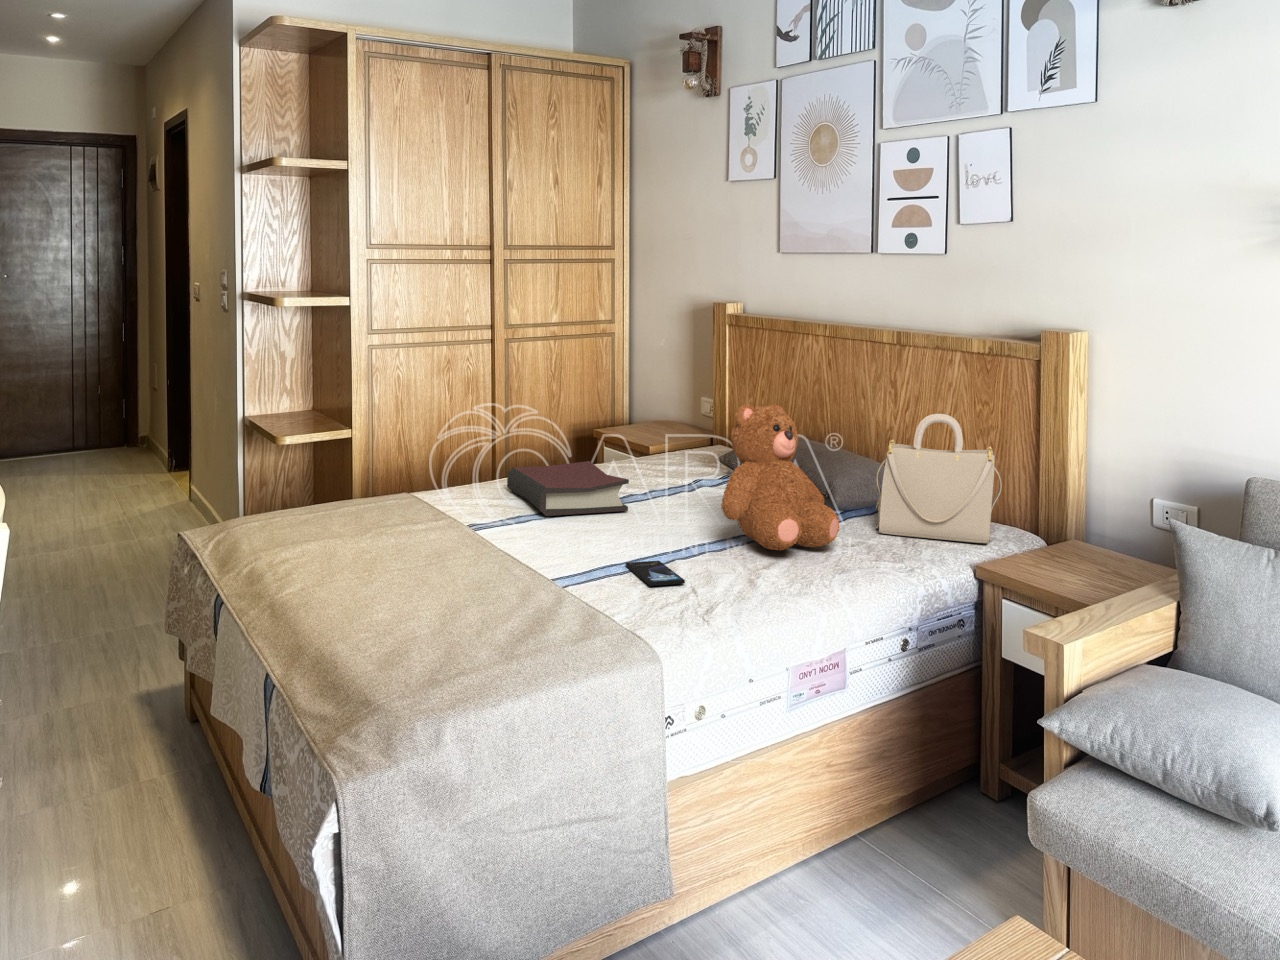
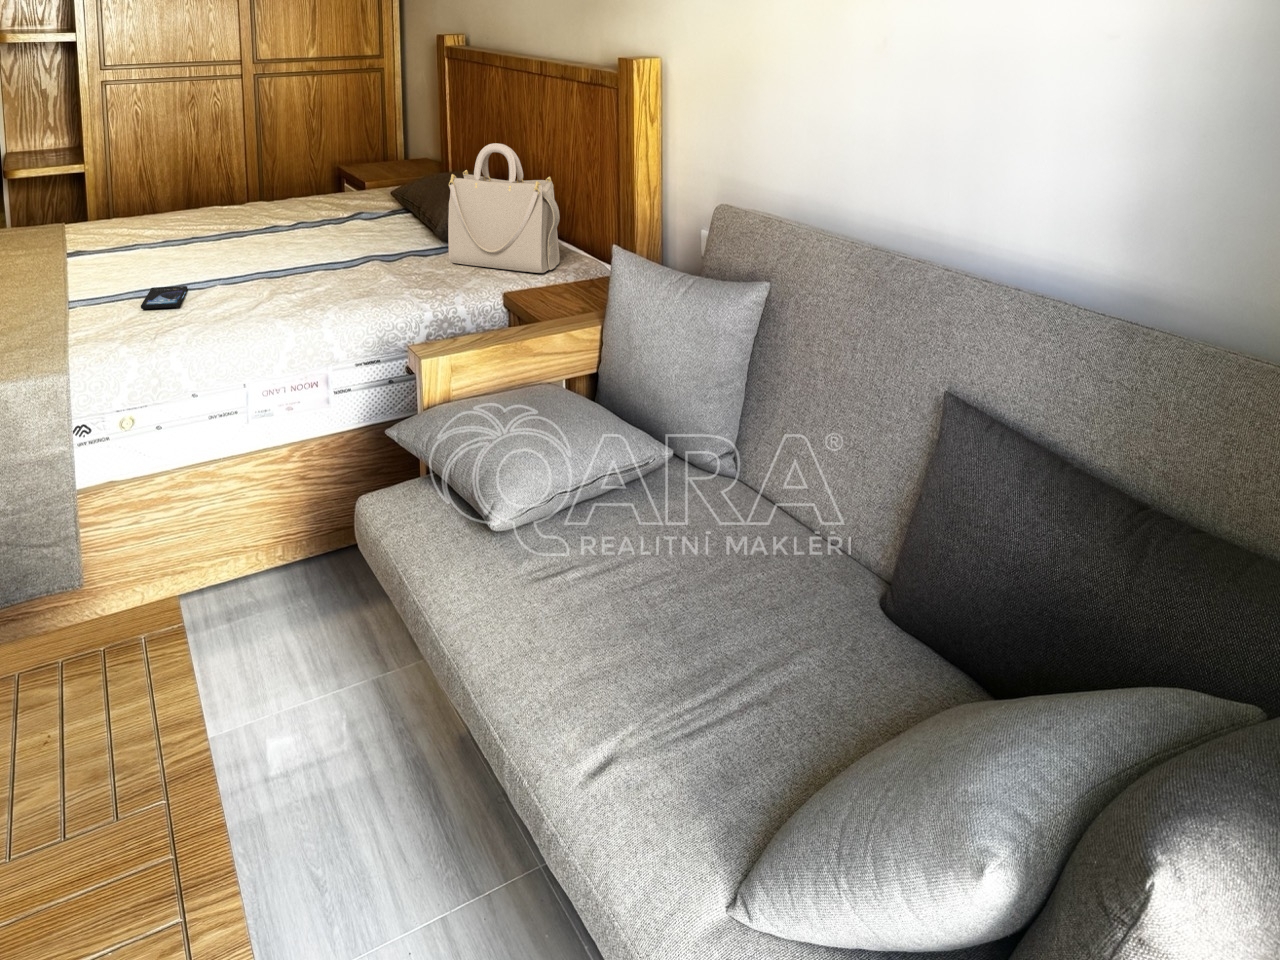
teddy bear: present [721,404,839,550] -> none [258,133,385,278]
hardback book: present [507,461,629,516] -> none [139,193,240,245]

